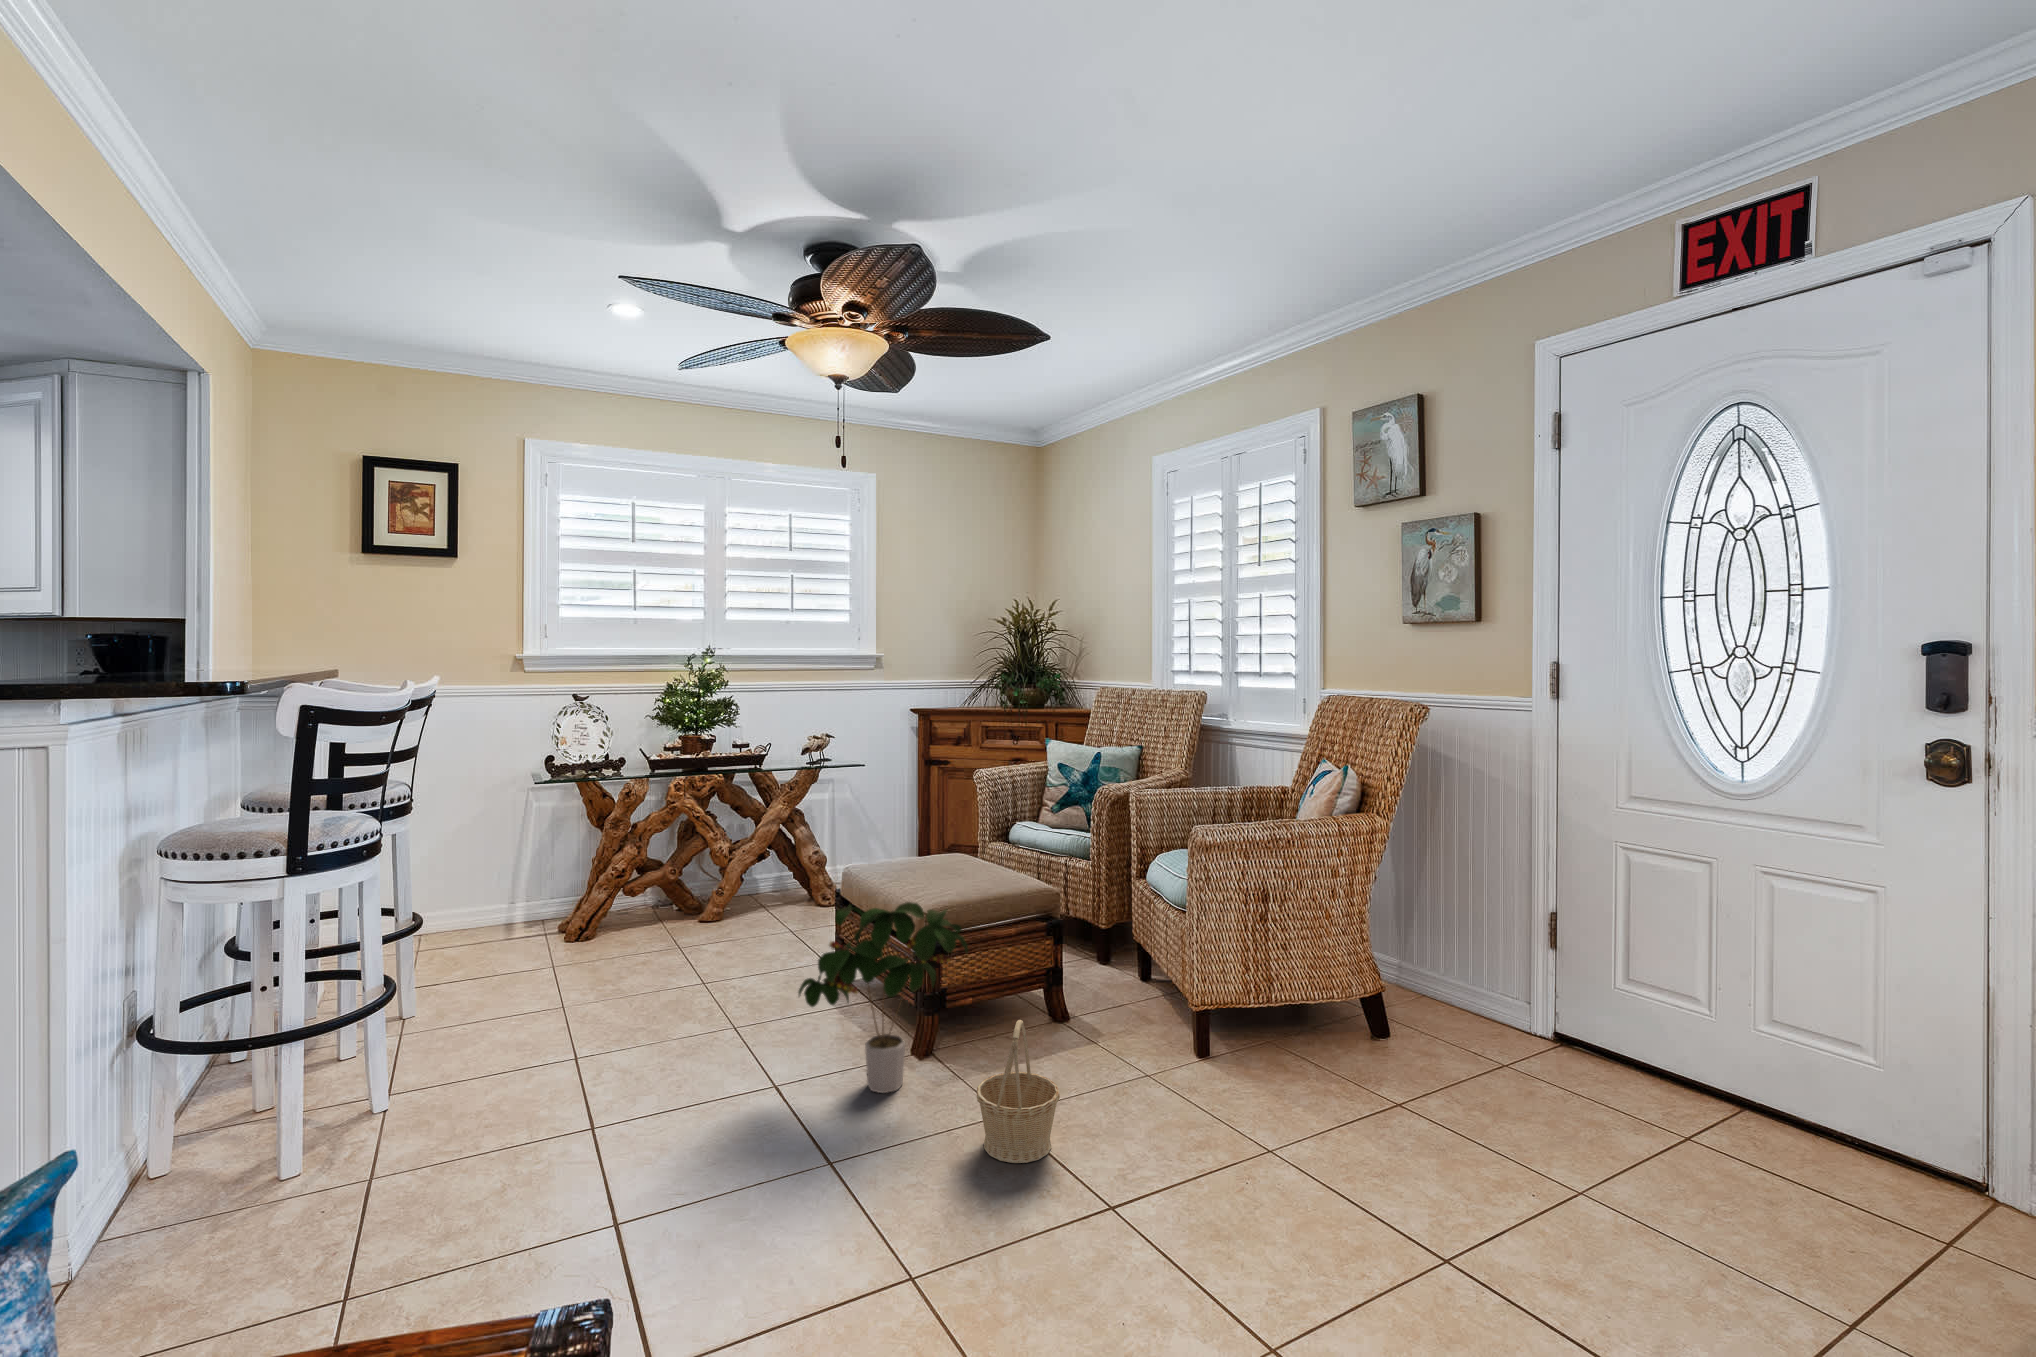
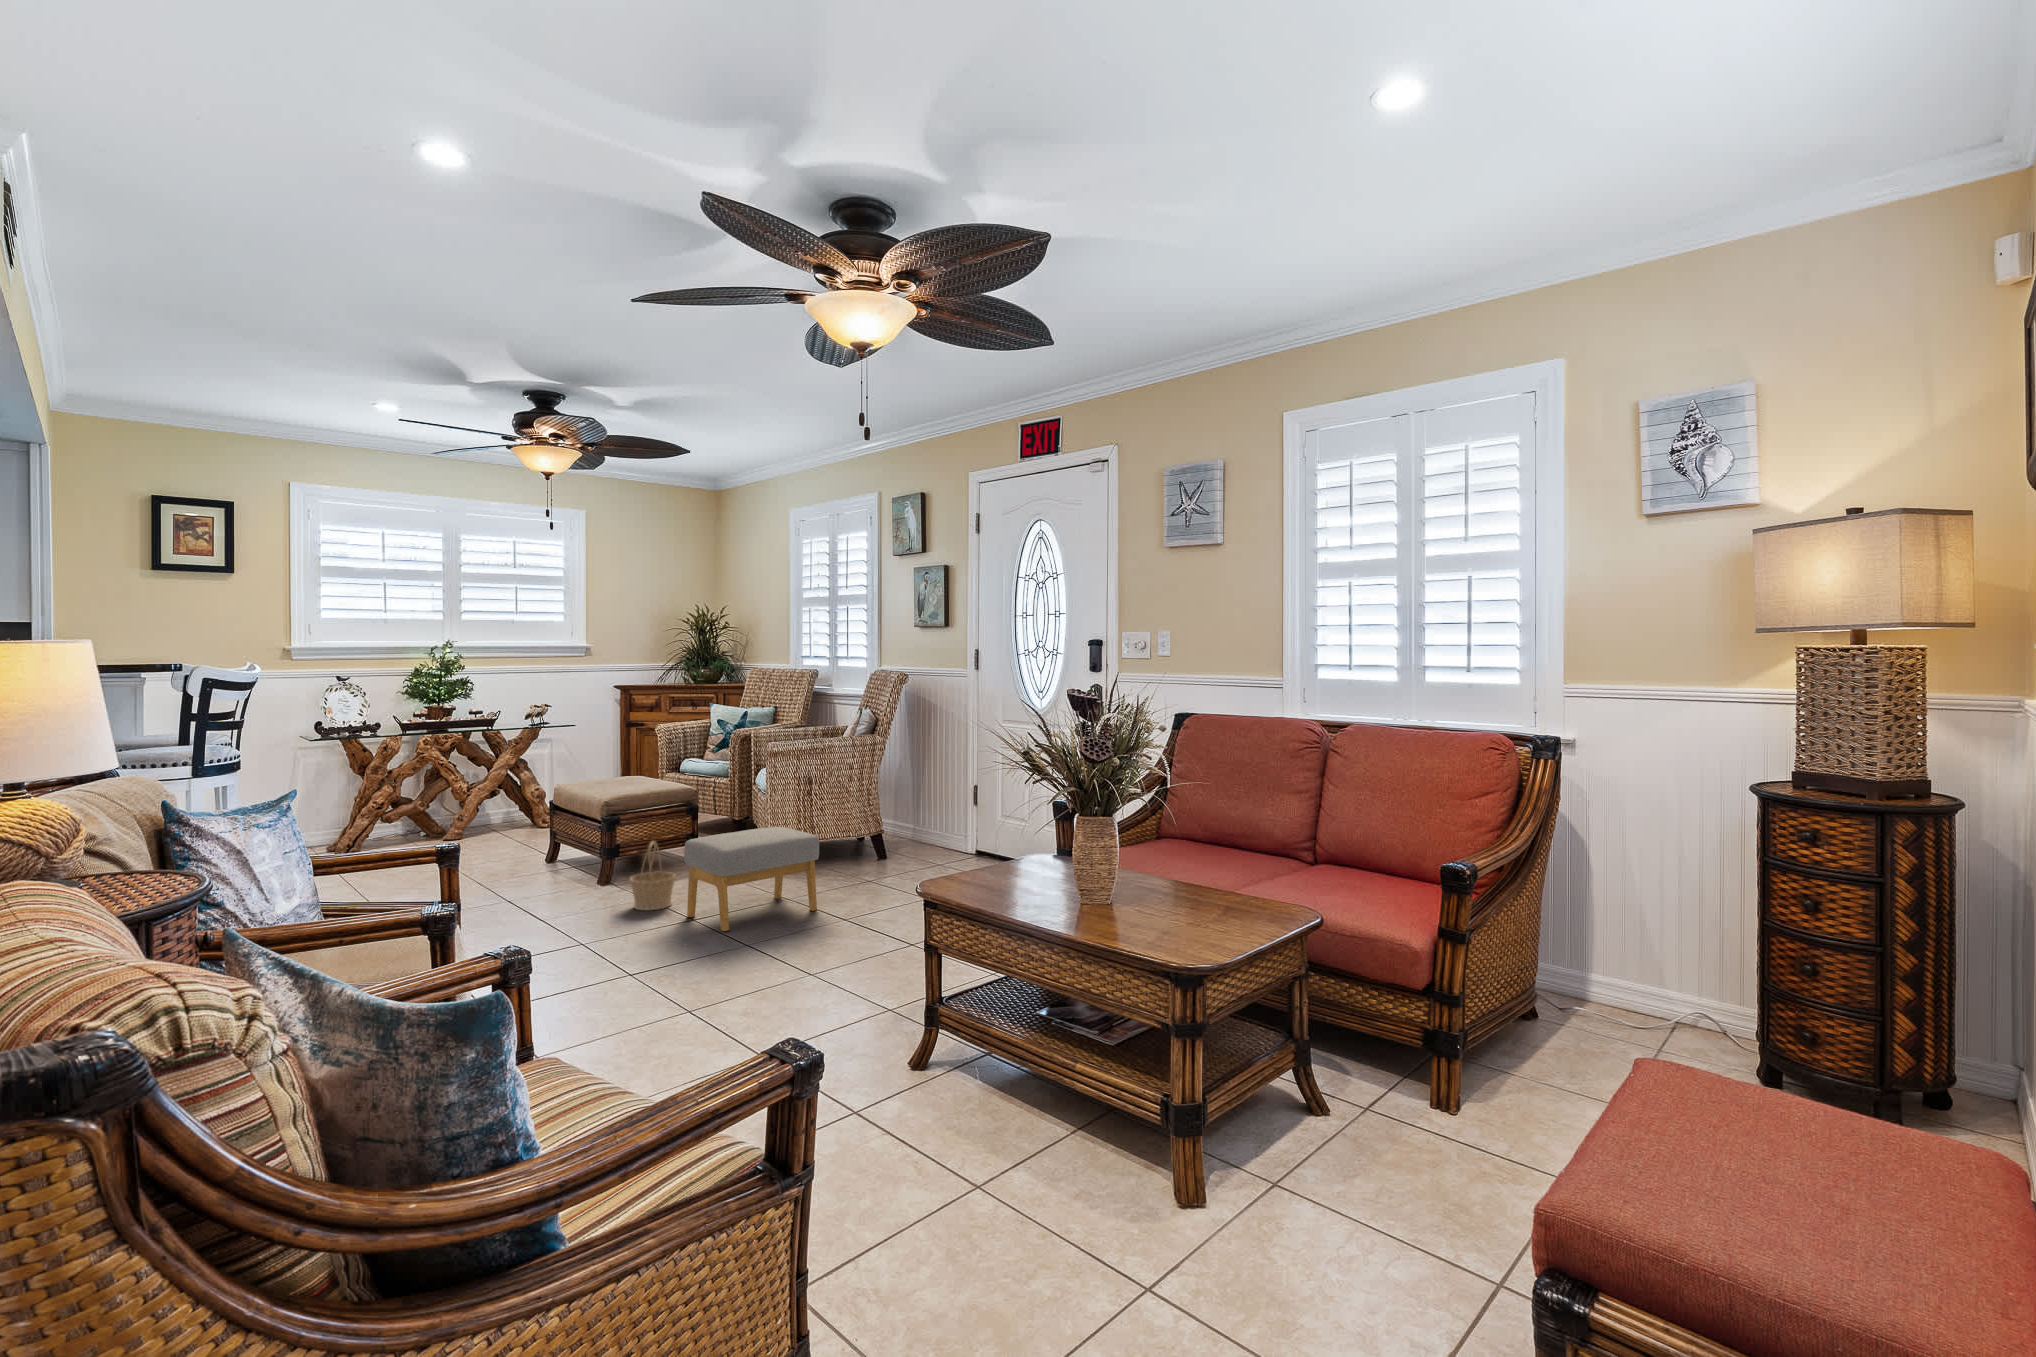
potted plant: present [798,902,968,1093] -> none [525,789,630,896]
footstool: none [1091,1006,1365,1284] -> present [684,827,819,931]

